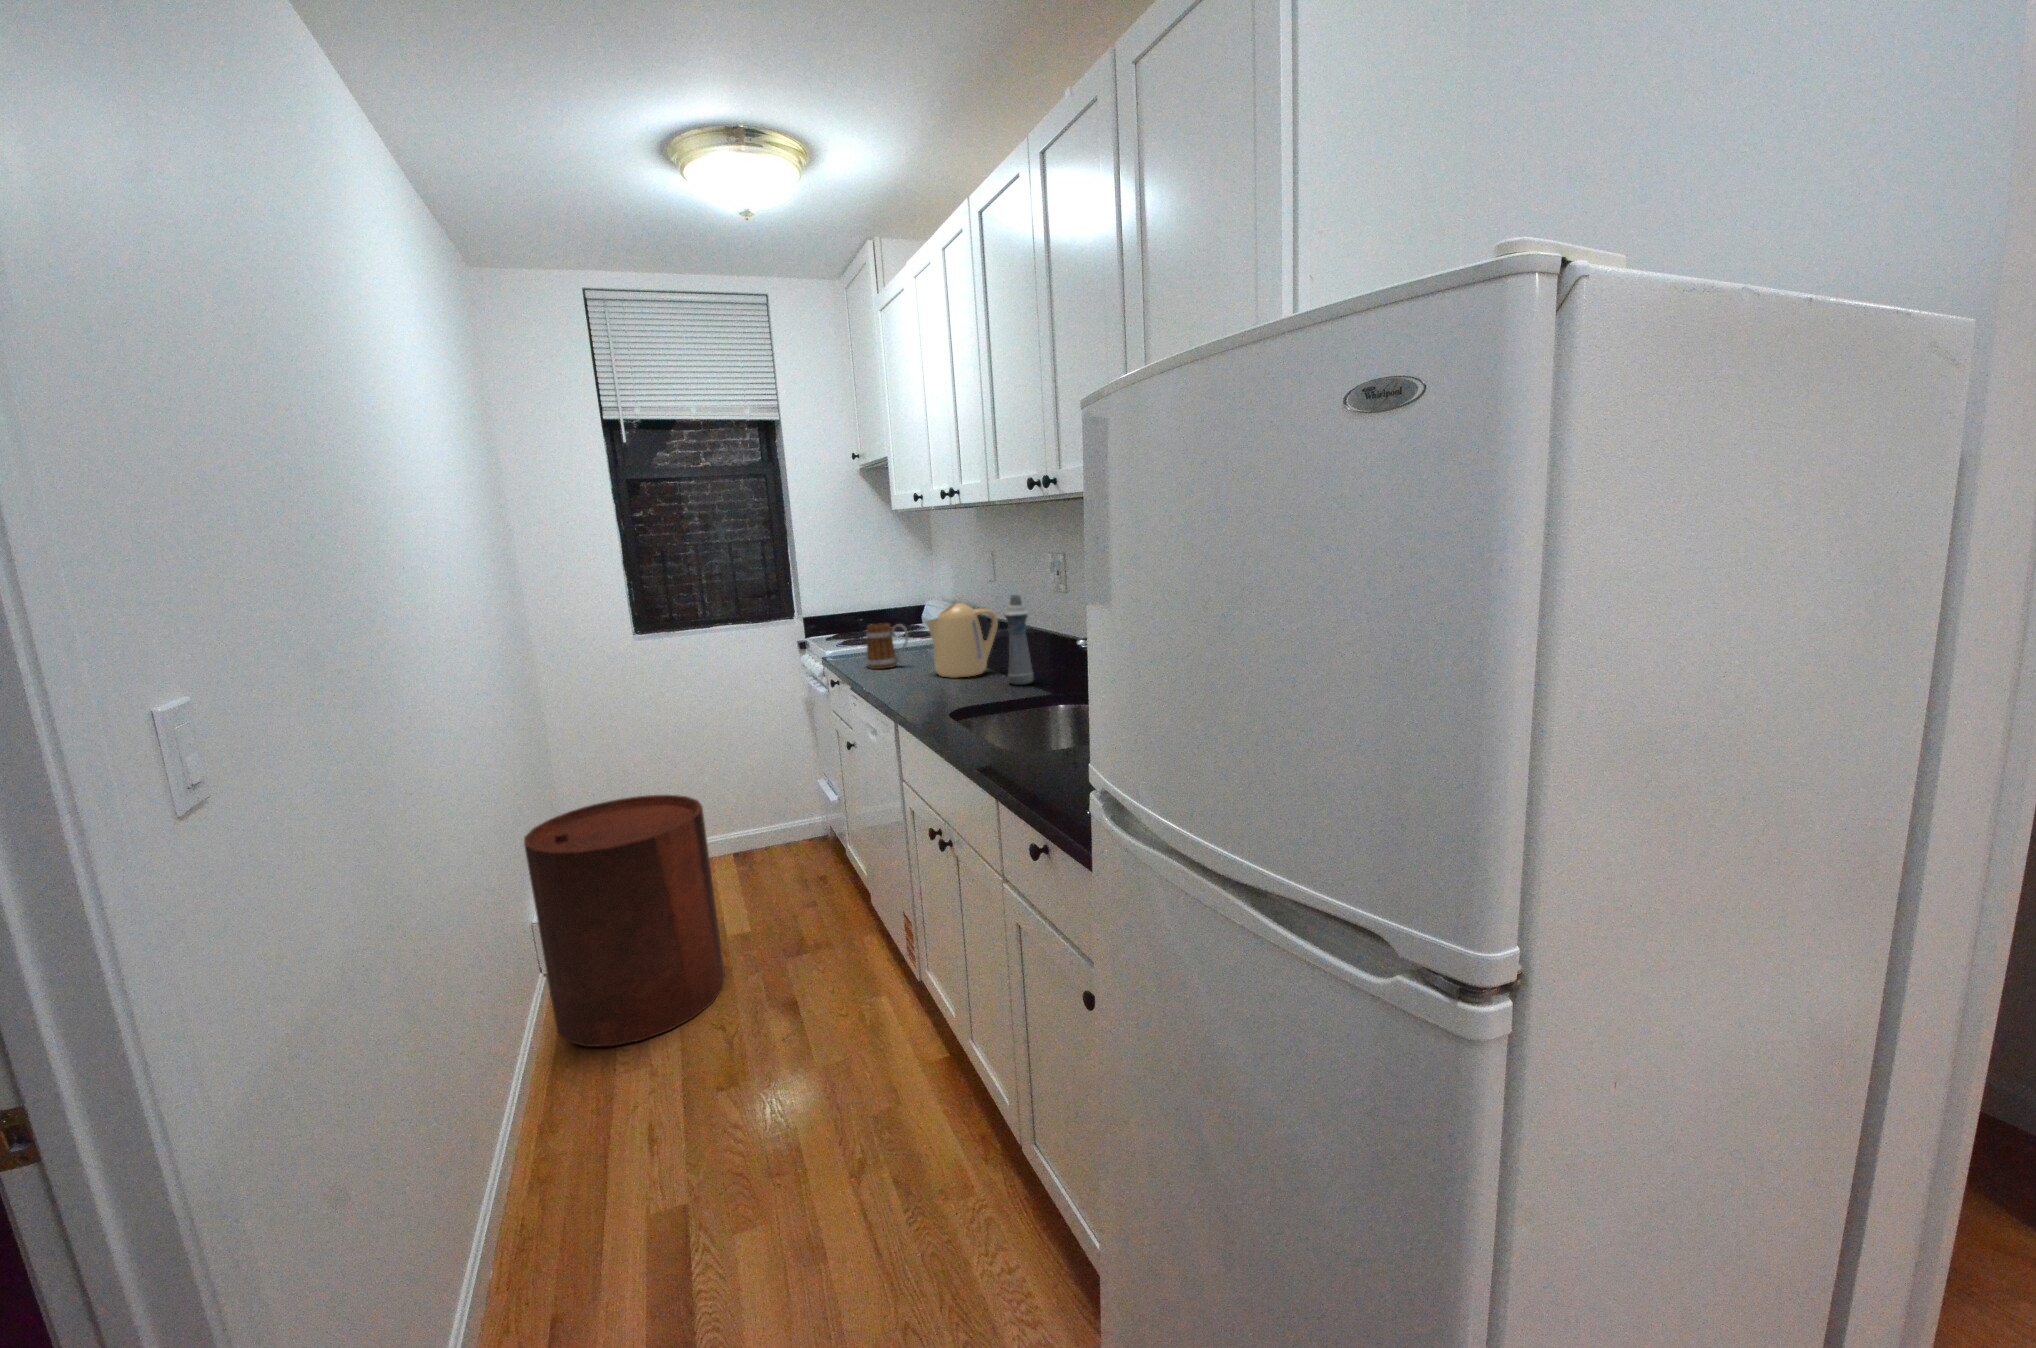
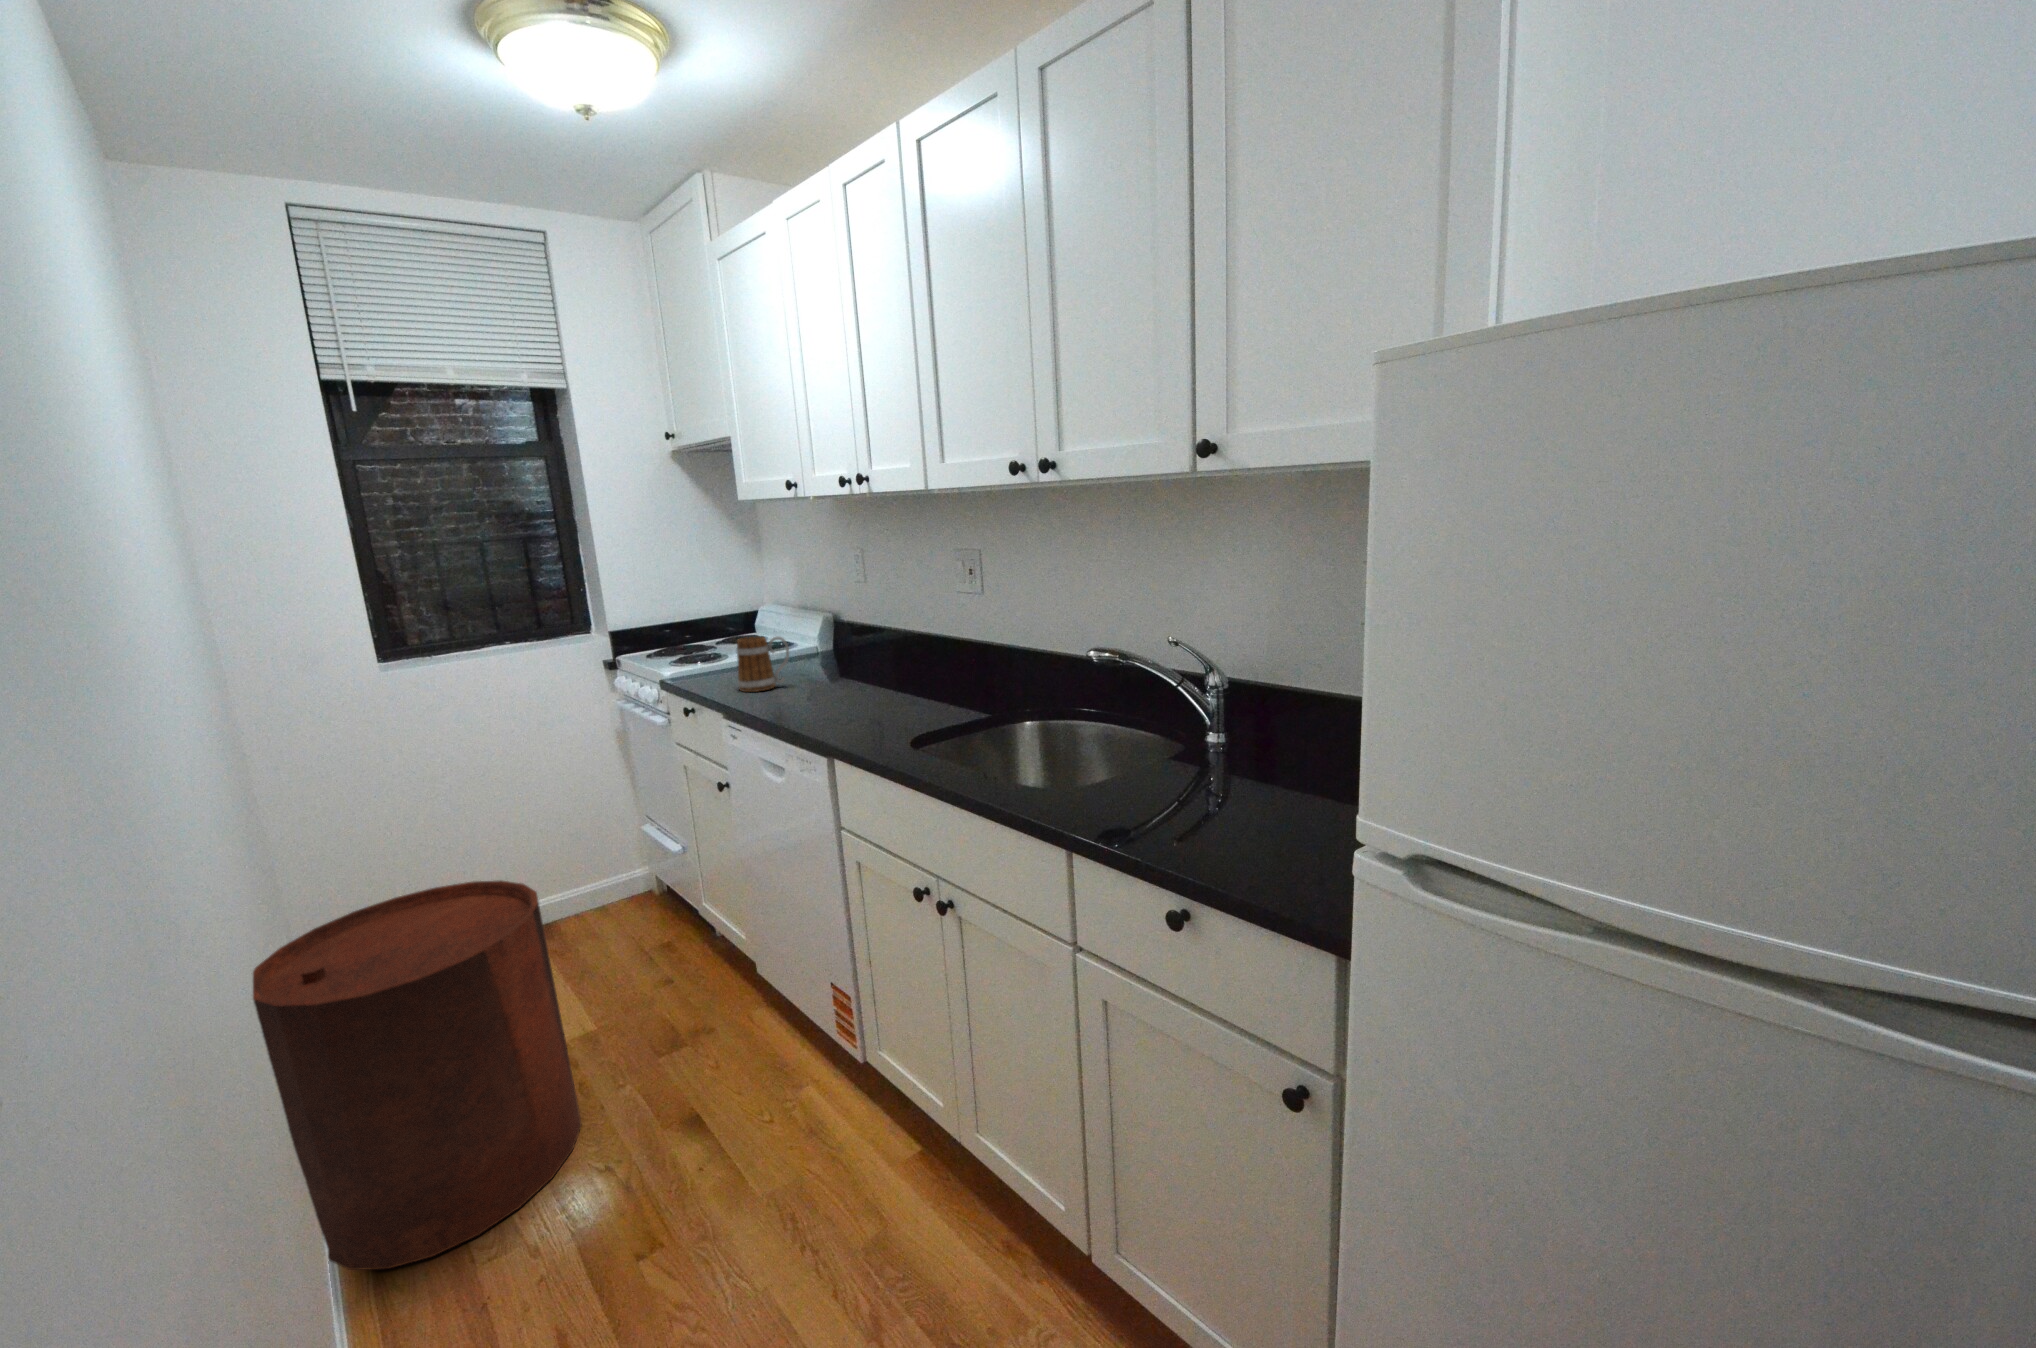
bottle: present [1003,595,1033,685] -> none [924,599,959,700]
kettle: present [925,603,998,678] -> none [819,610,903,697]

